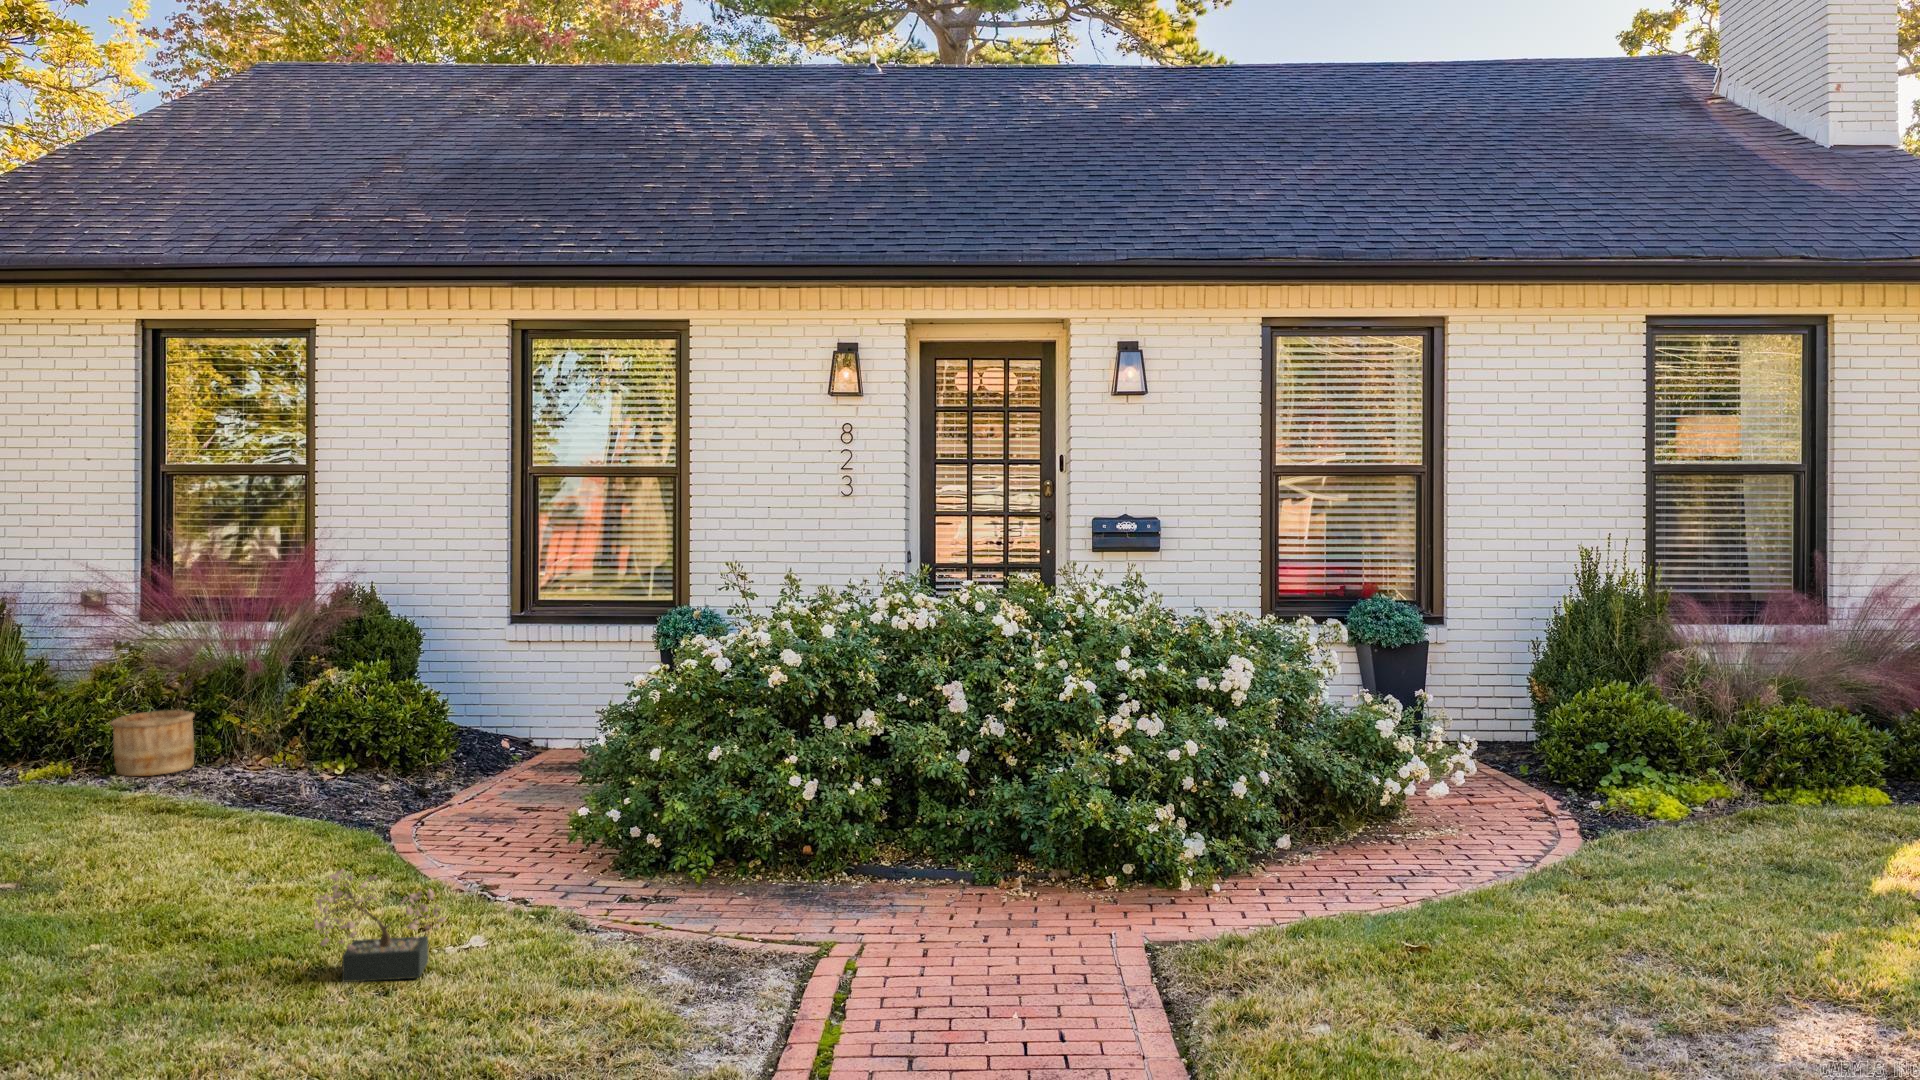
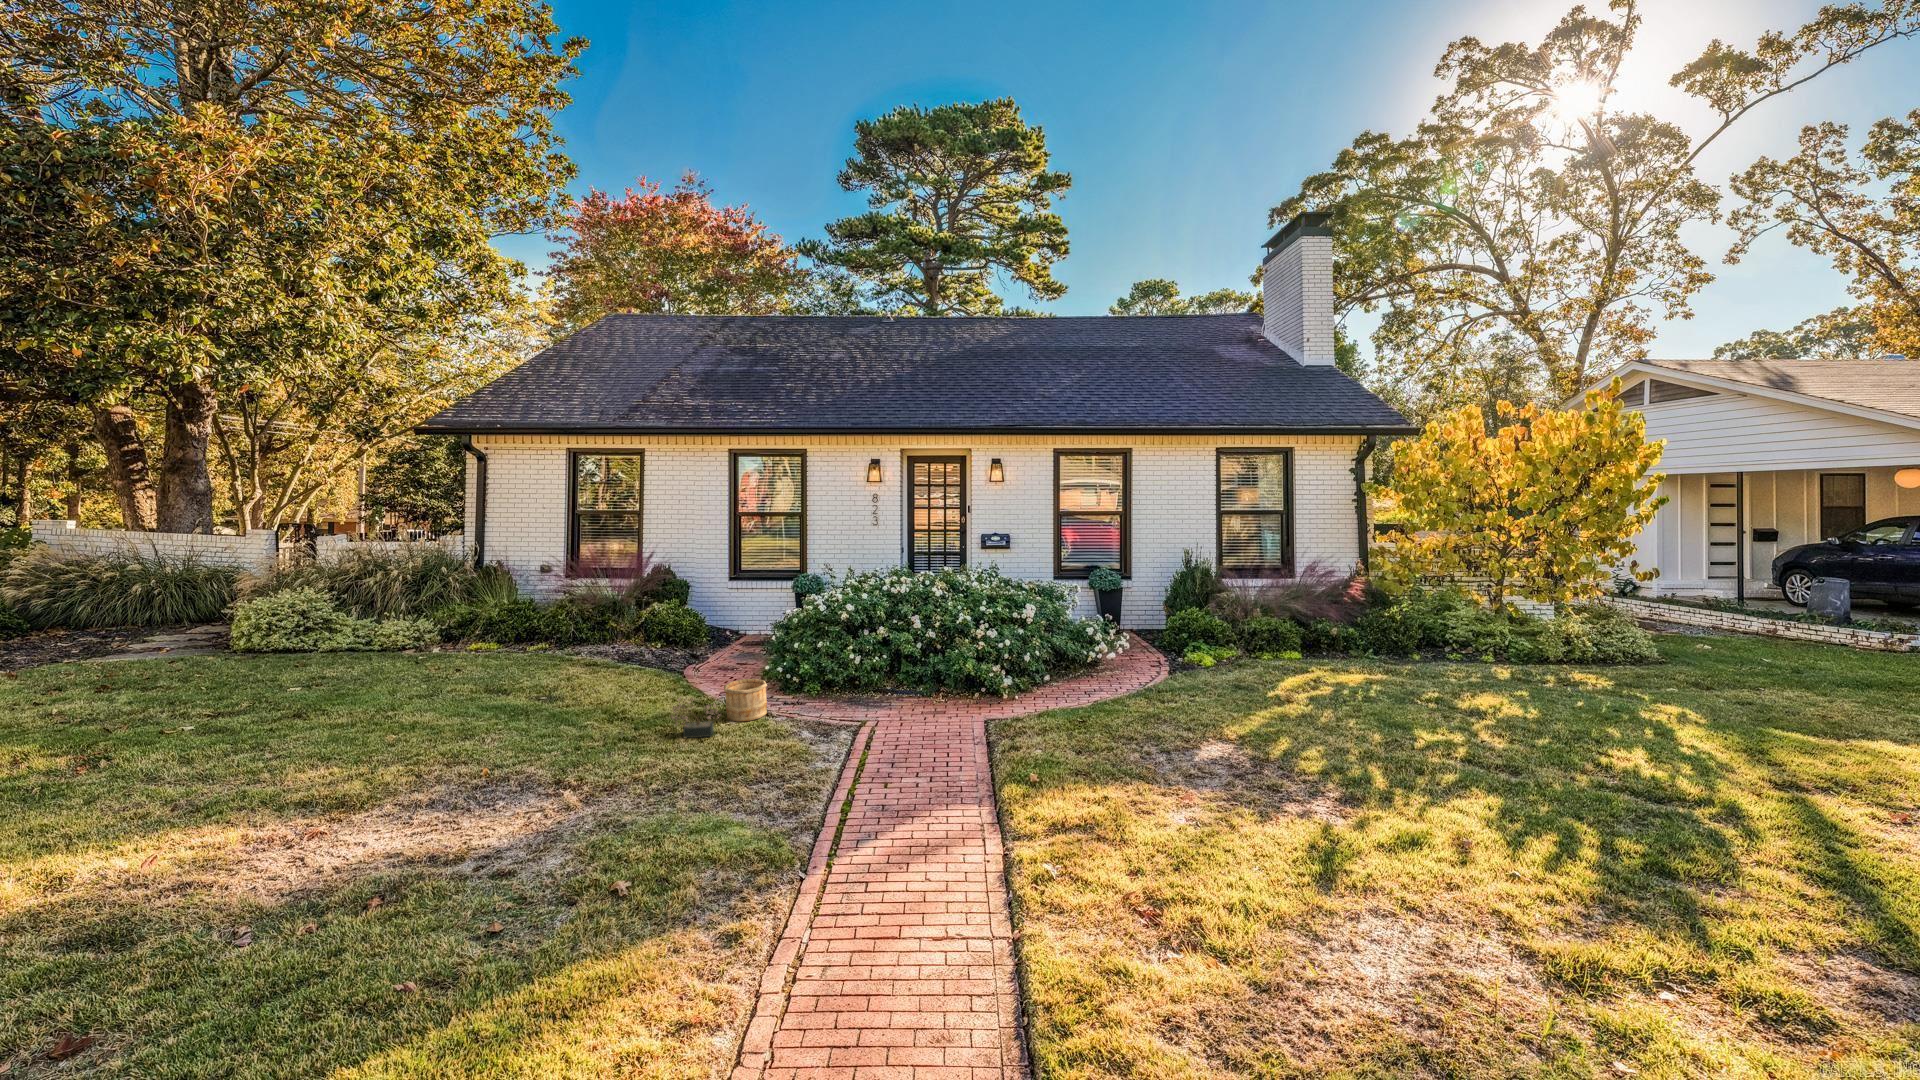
wooden bucket: present [111,710,194,776] -> present [724,679,767,721]

